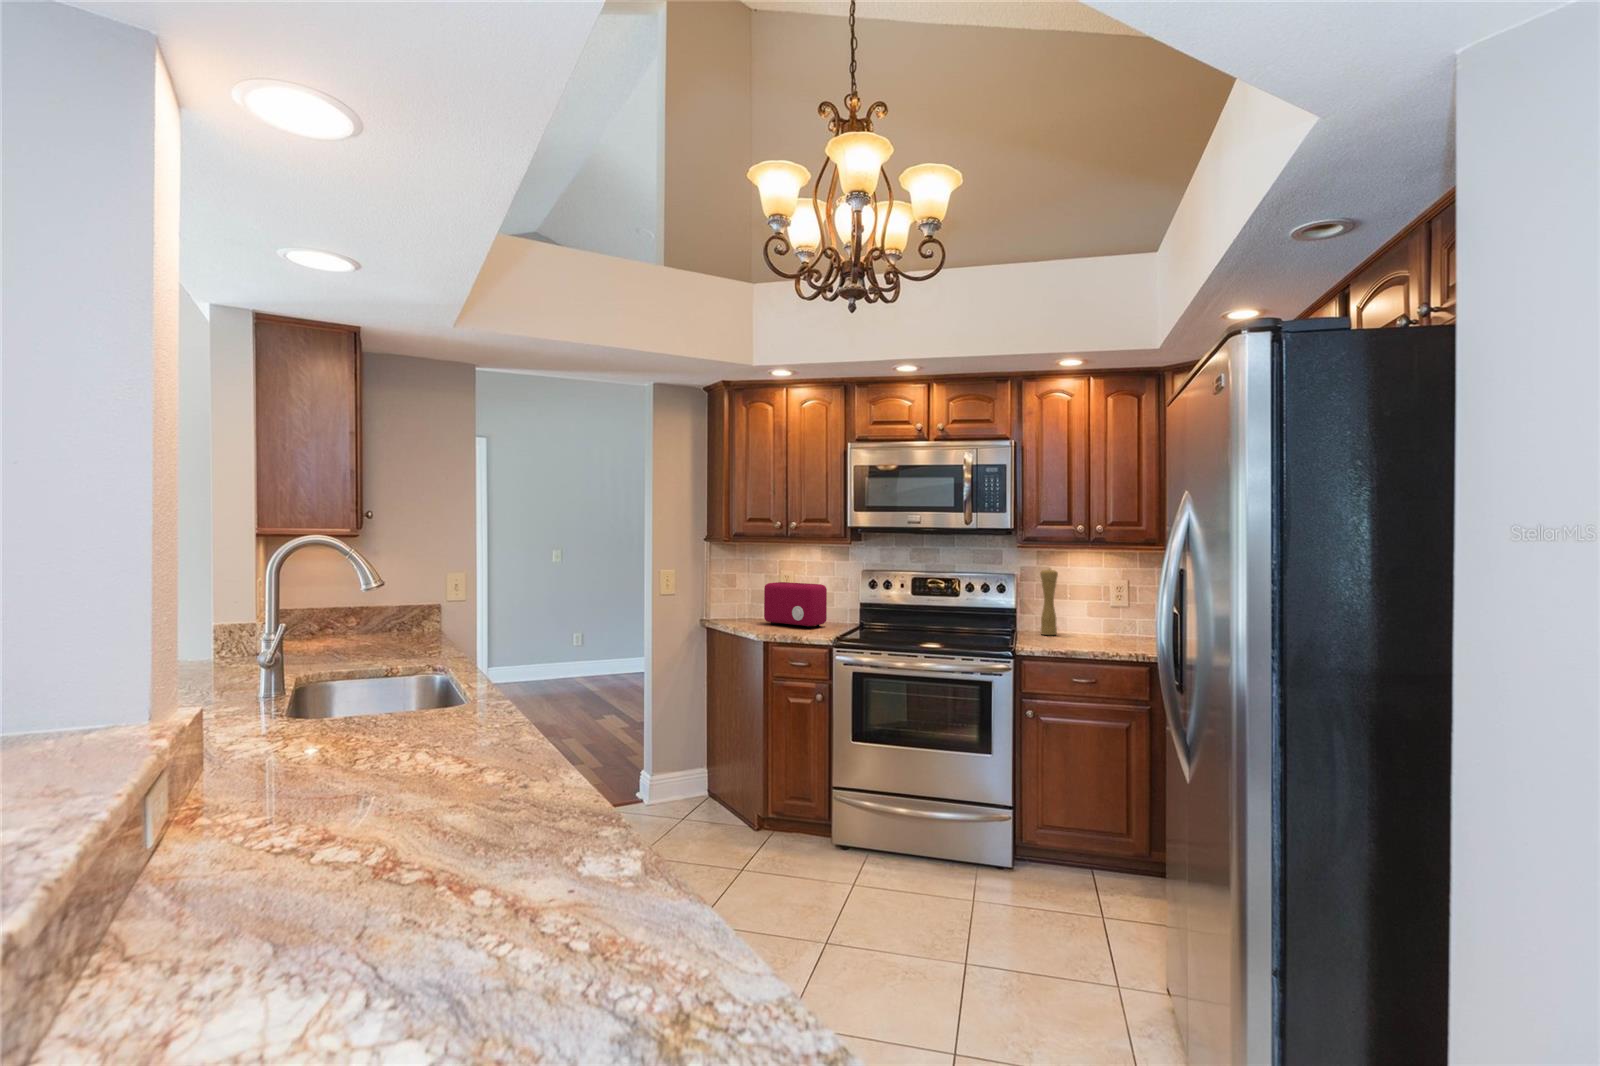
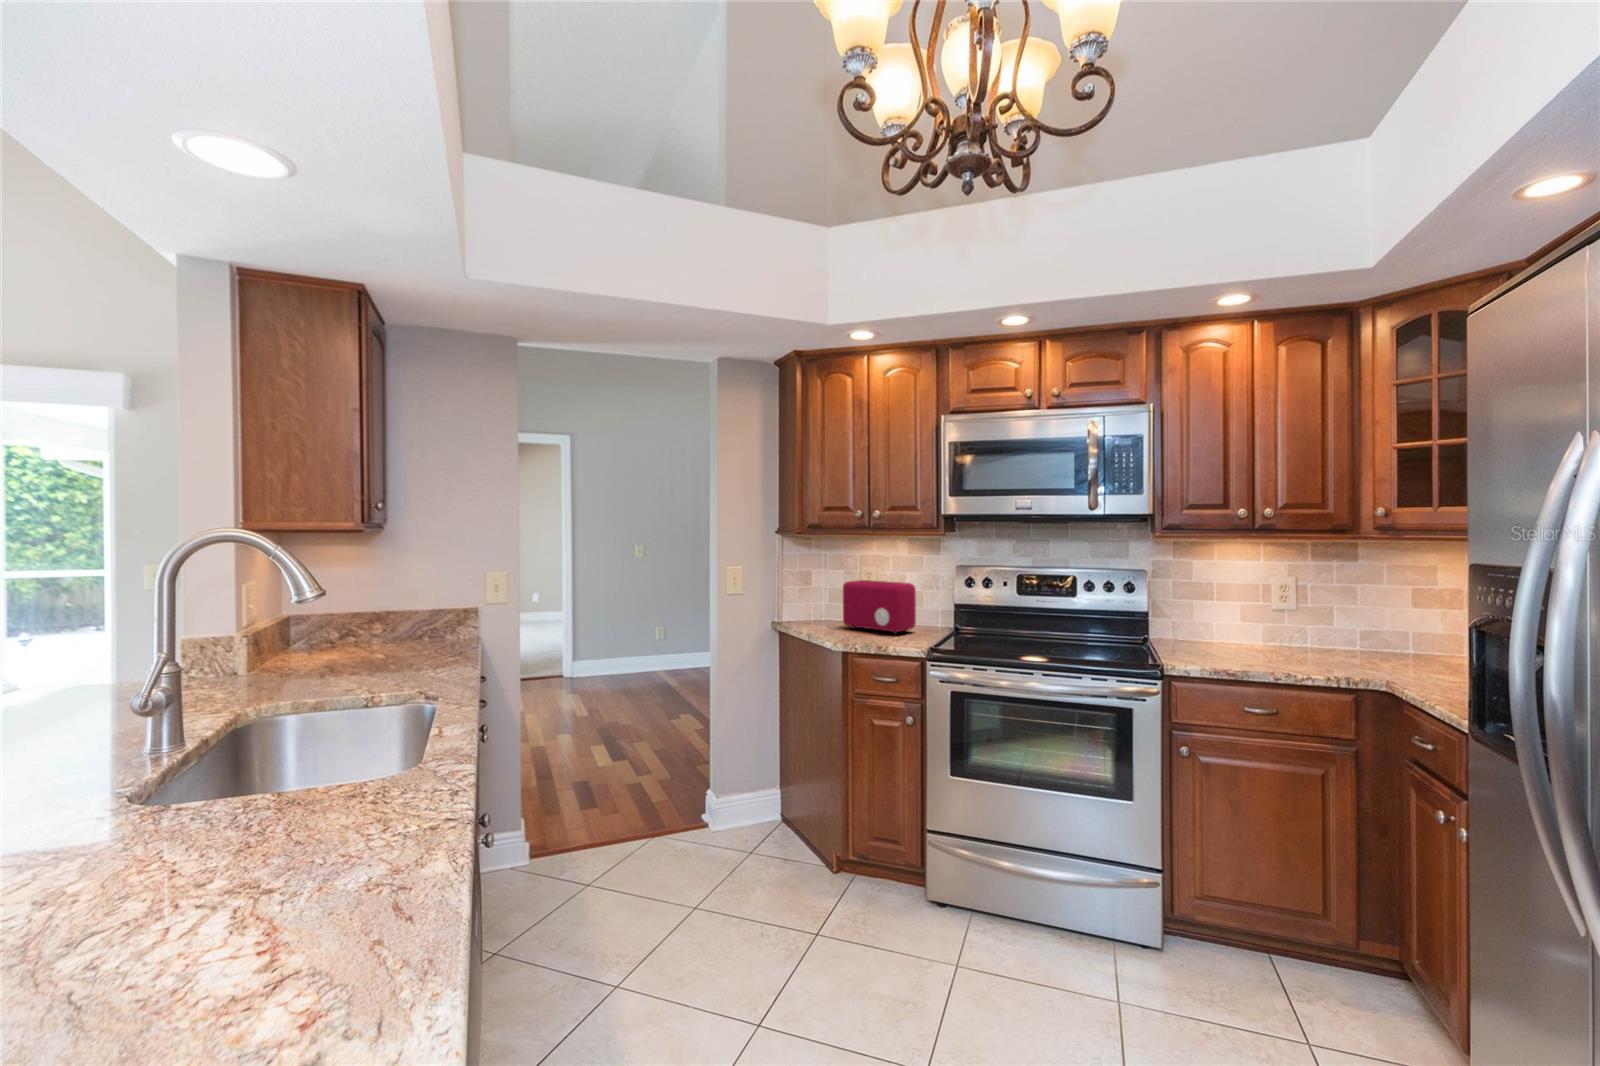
pepper mill: present [1040,569,1058,635] -> none [1183,564,1206,646]

